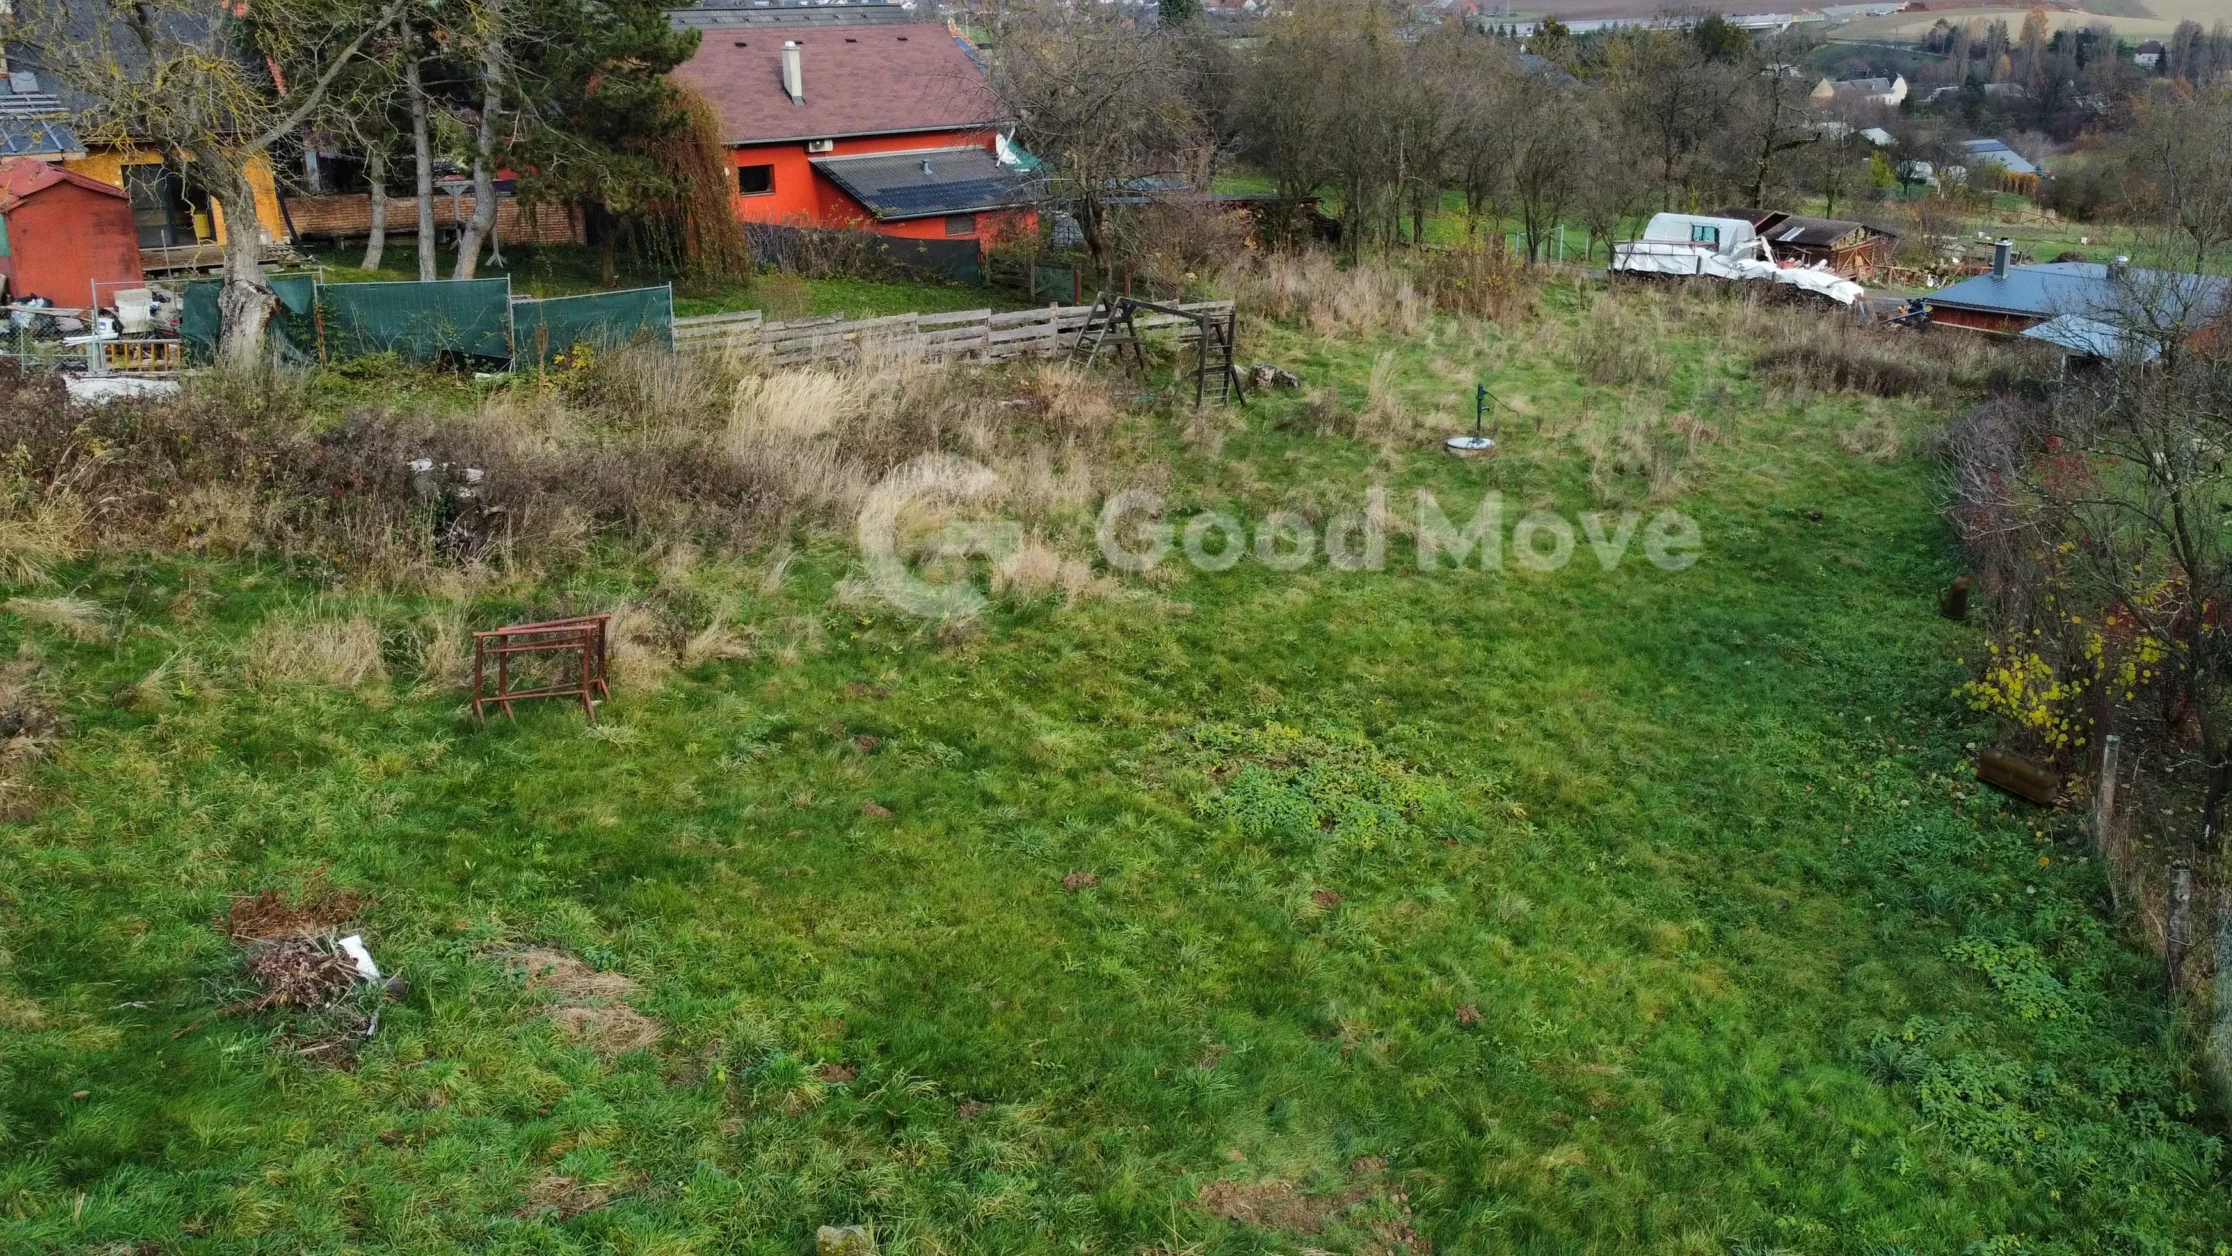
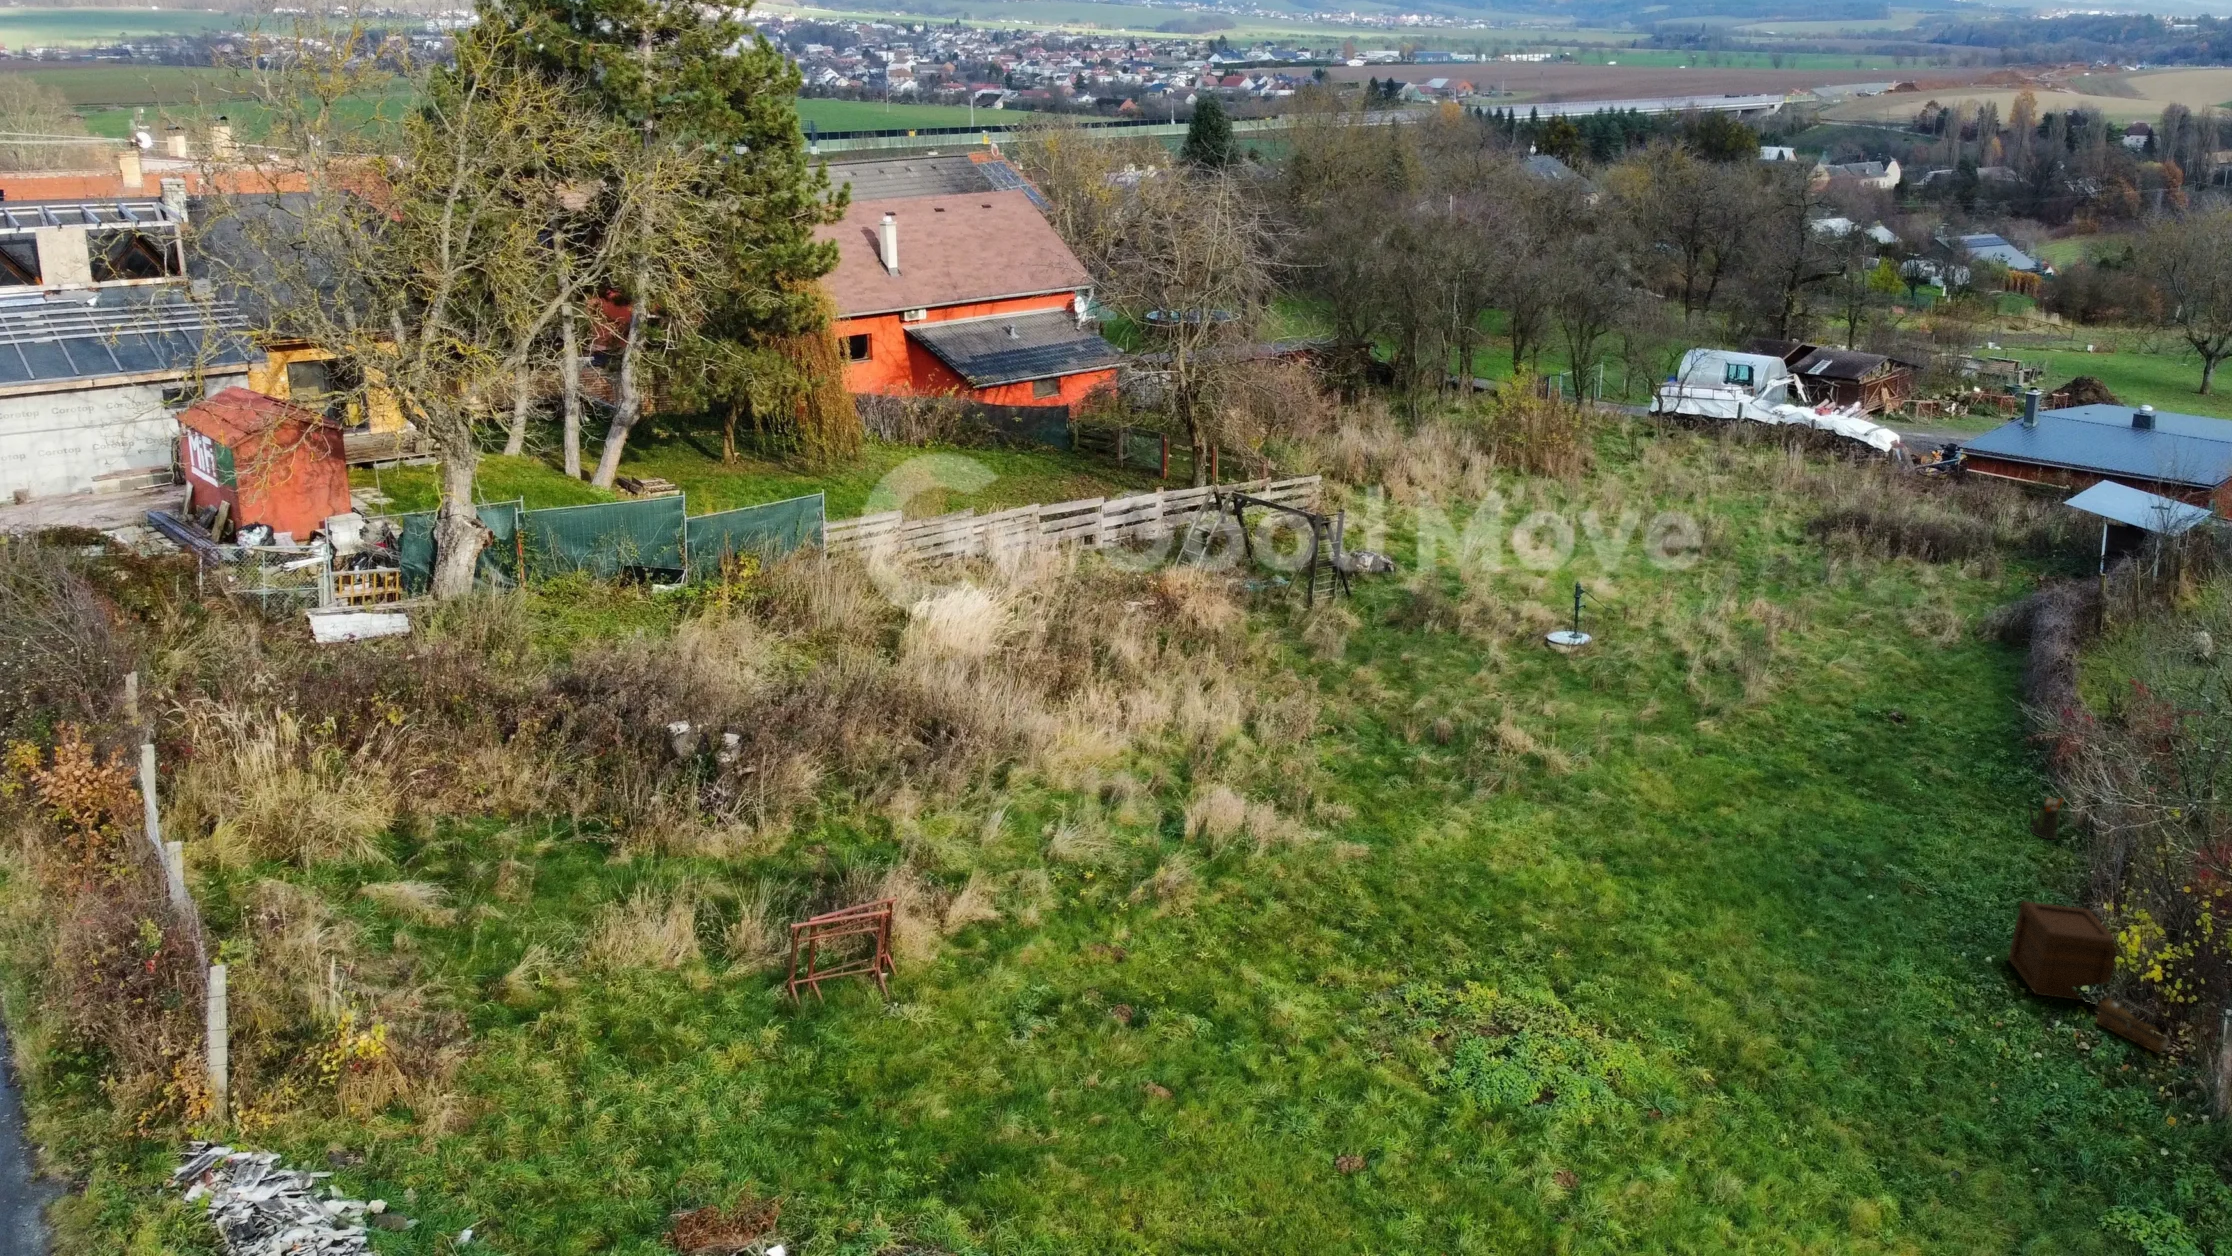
wooden crate: none [1888,653,2007,759] -> present [2008,902,2117,1000]

